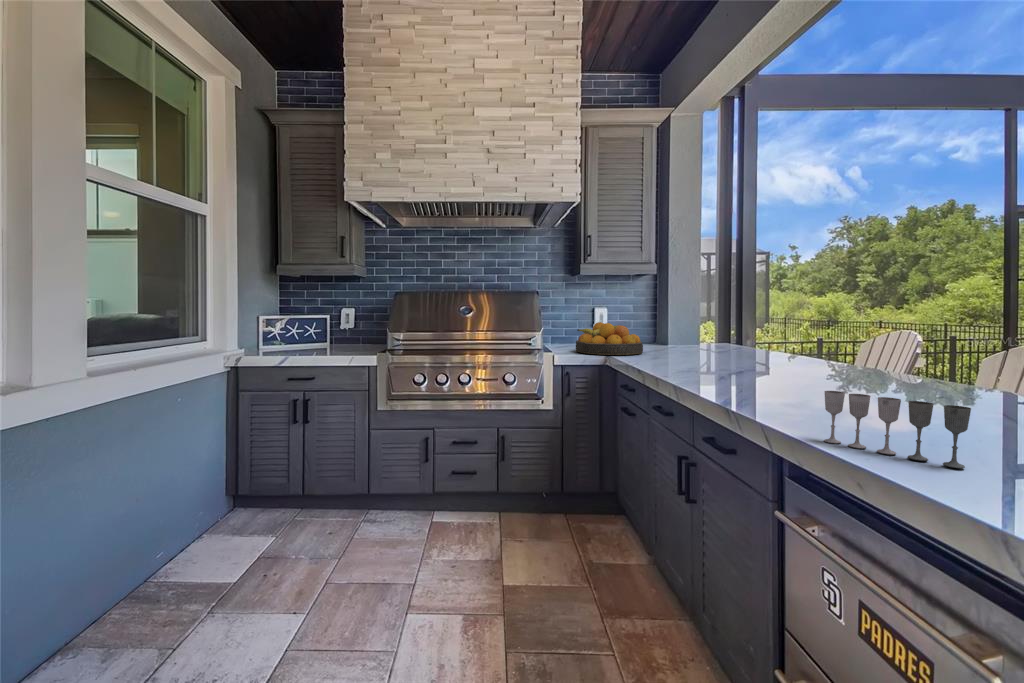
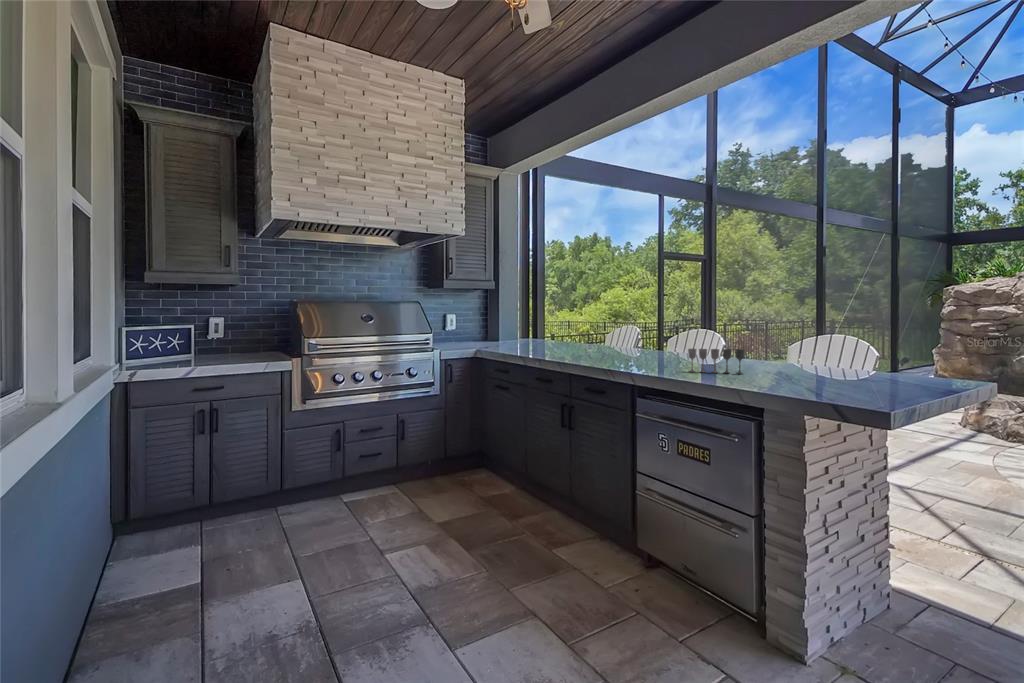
fruit bowl: present [576,322,643,355] -> none [453,325,504,349]

